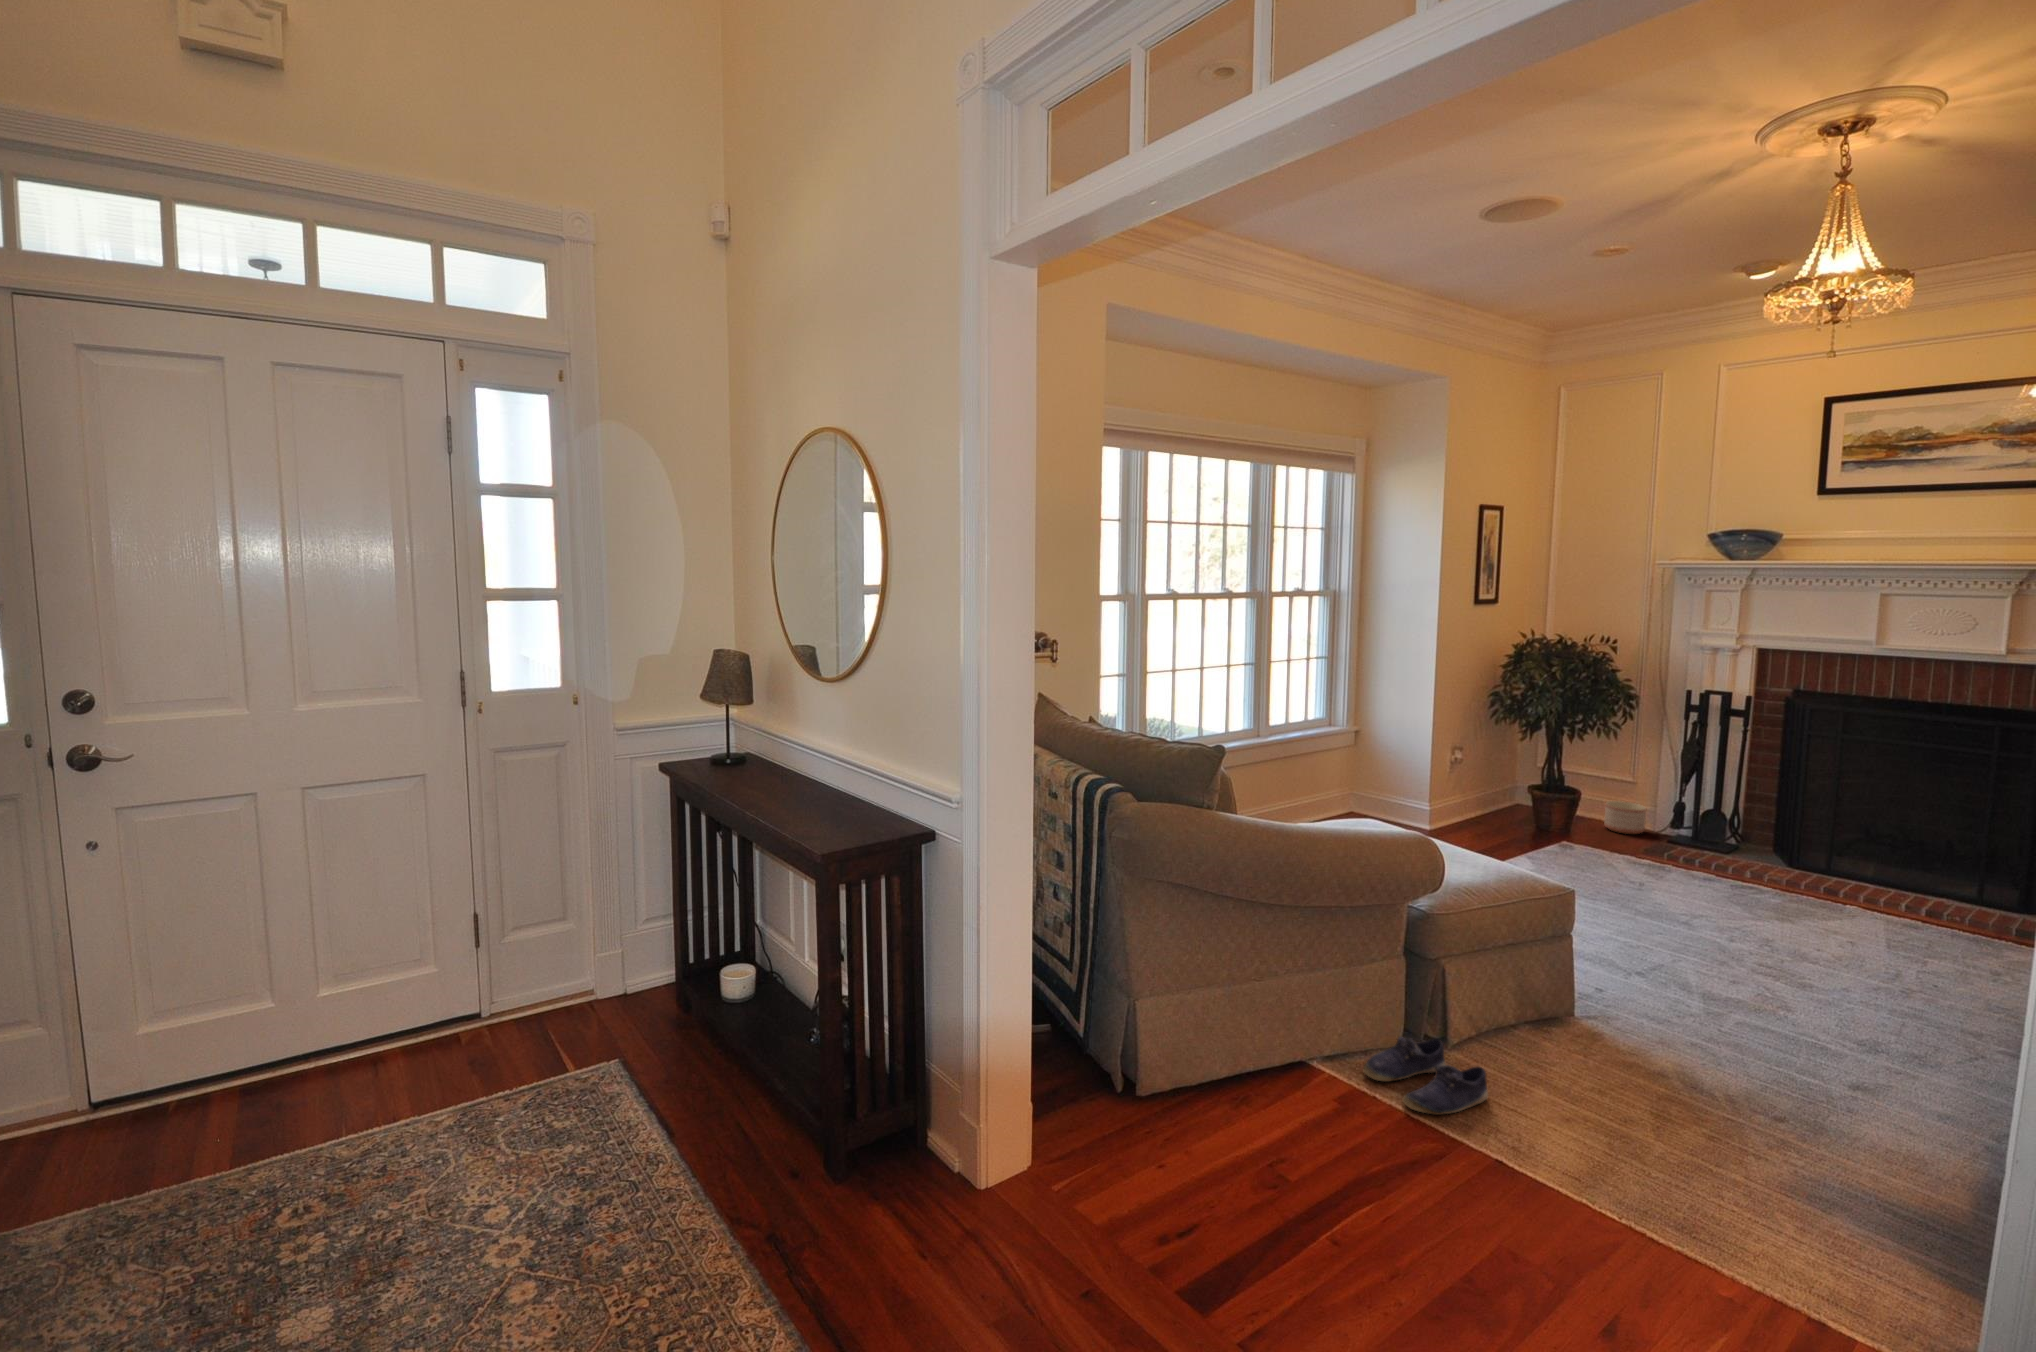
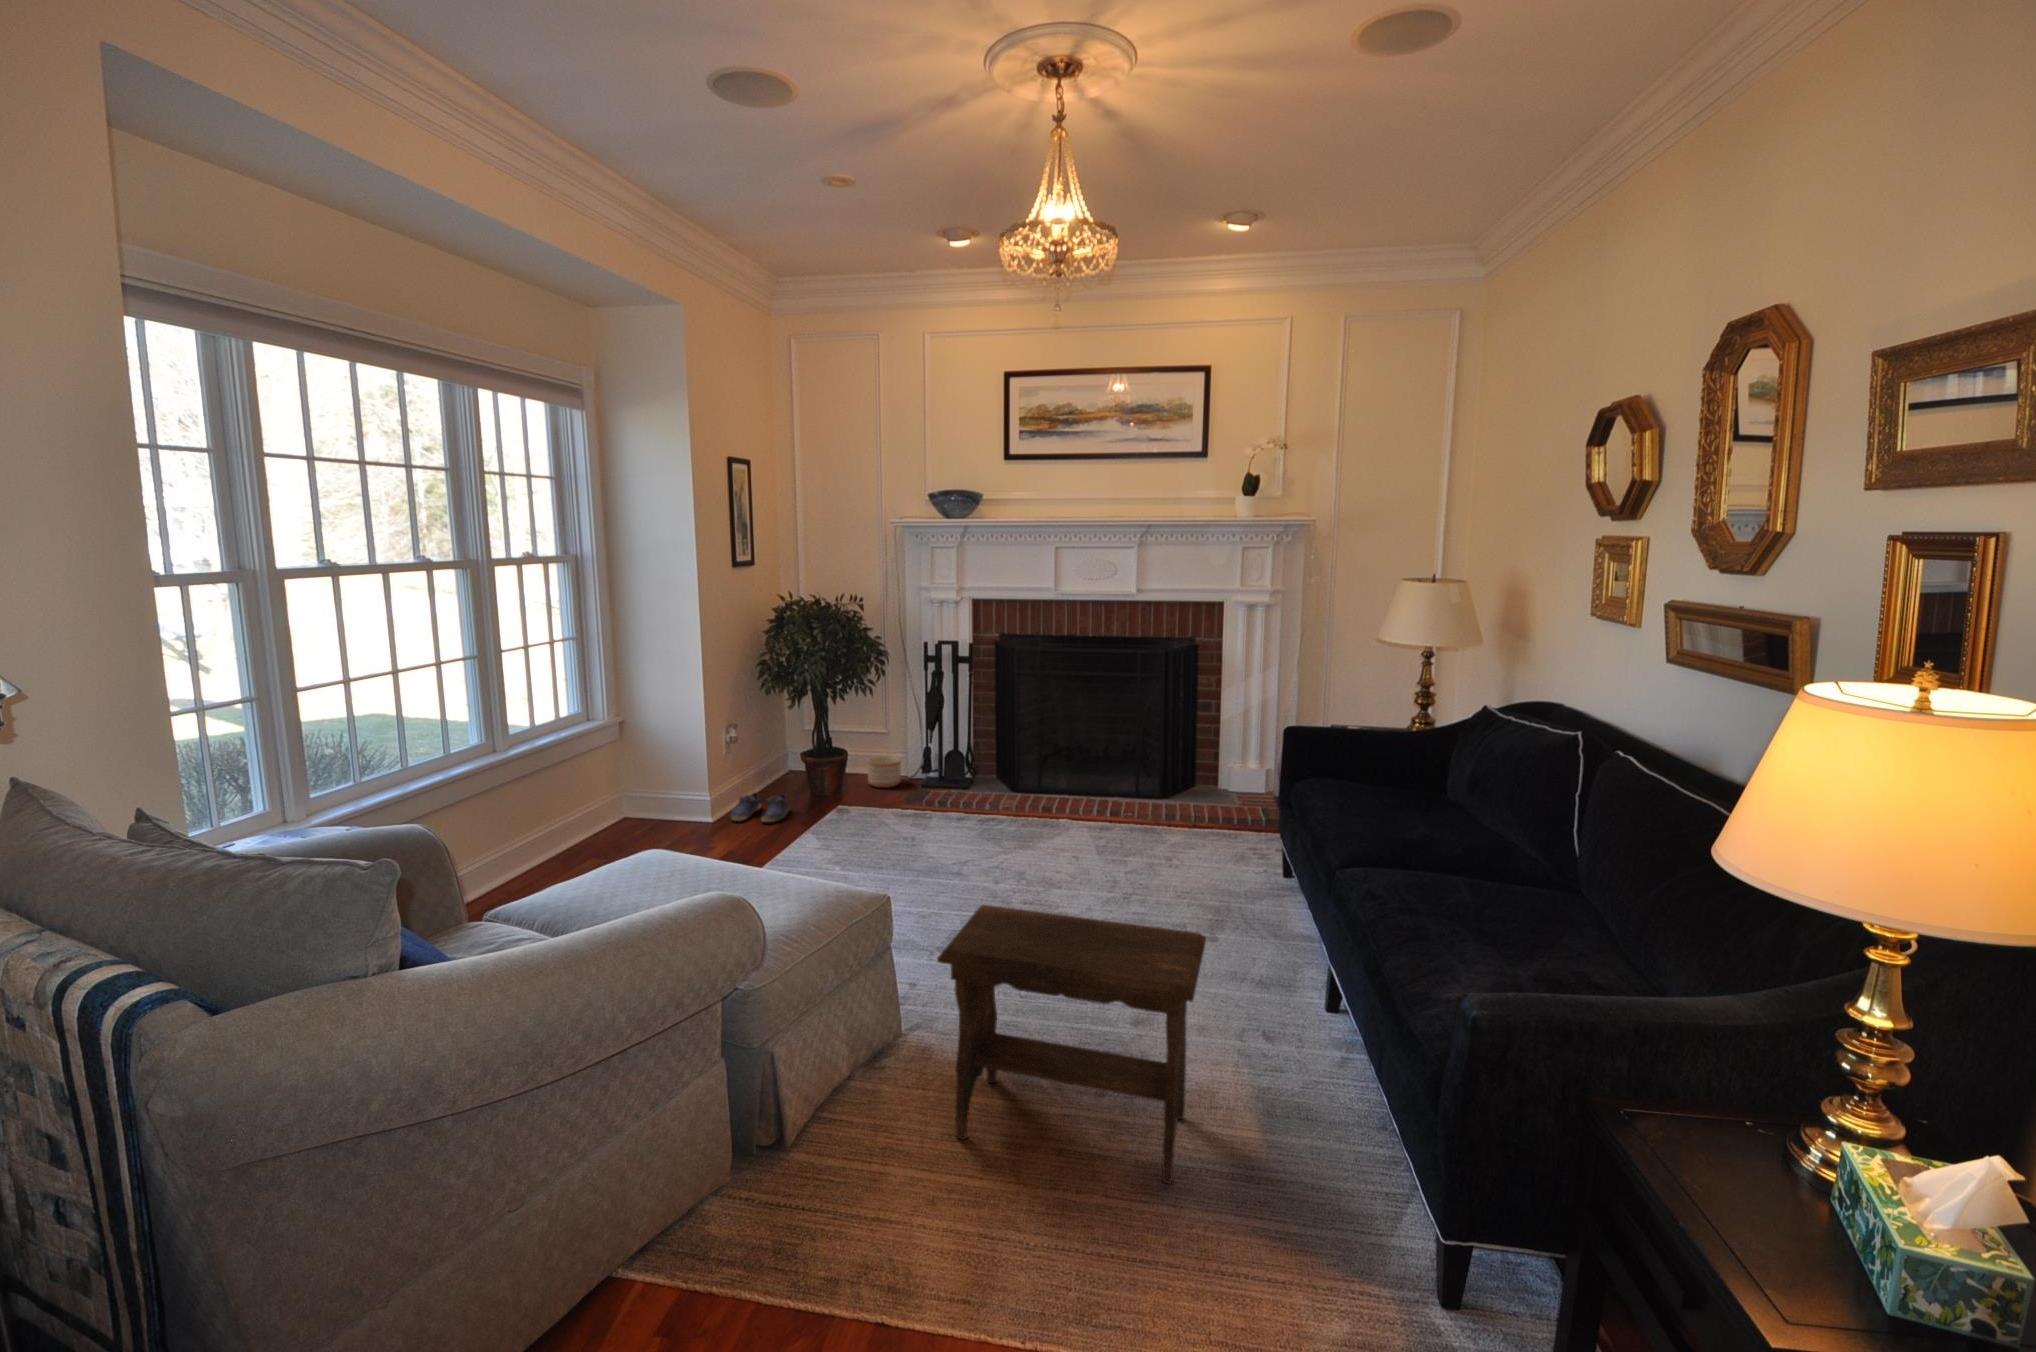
footstool: none [1589,911,1919,1203] -> present [937,905,1206,1184]
shoe: present [1363,1037,1488,1115] -> present [731,793,789,822]

